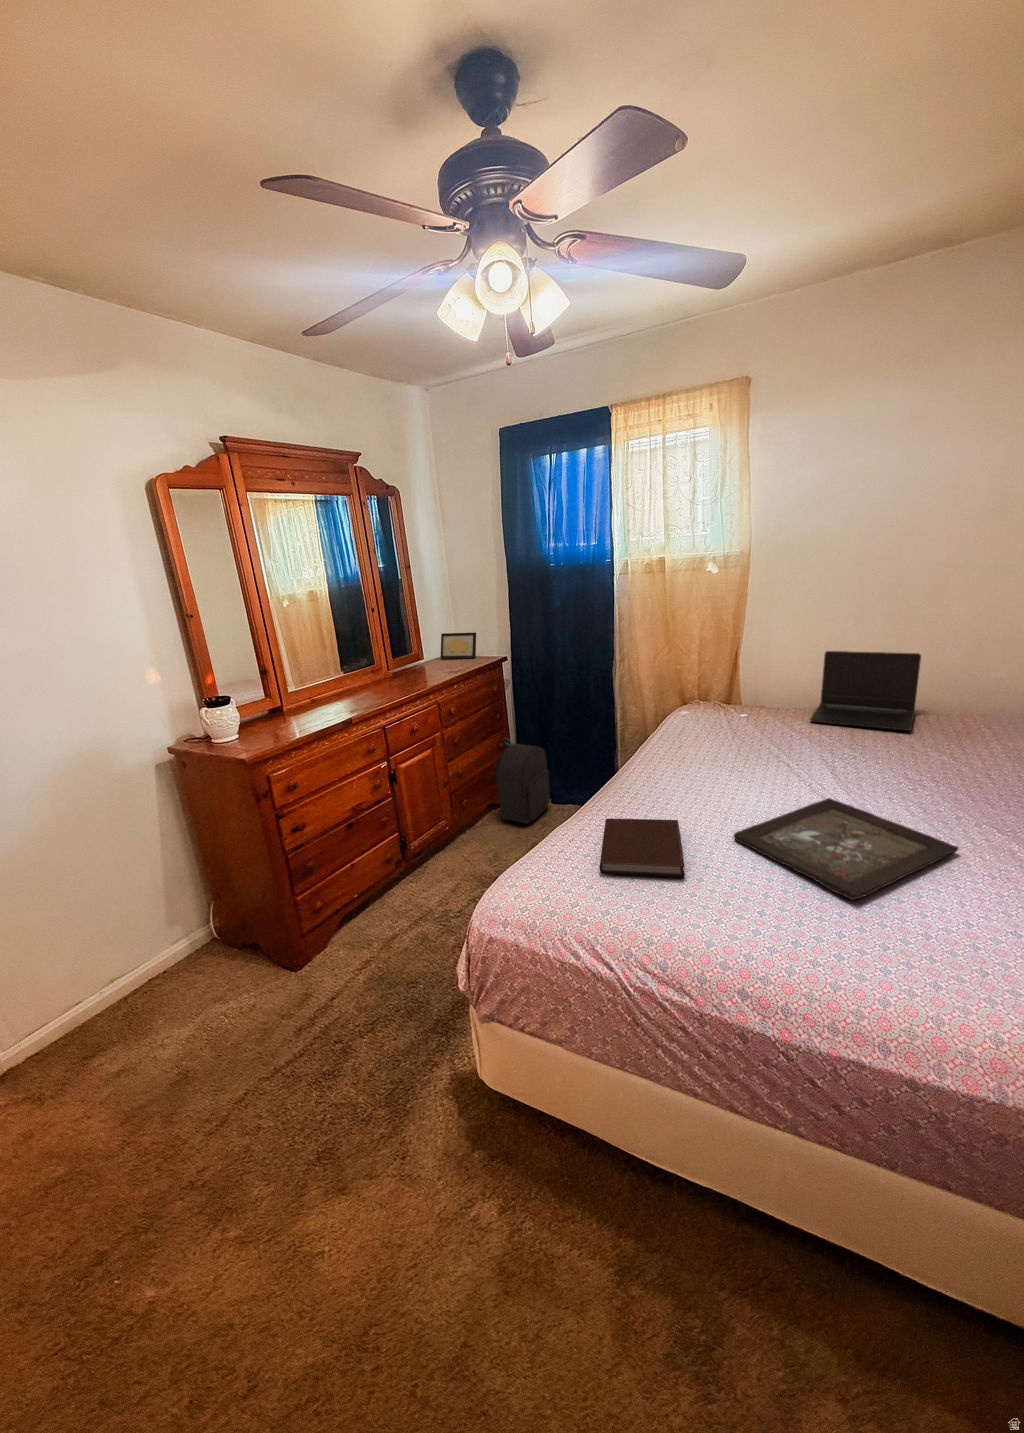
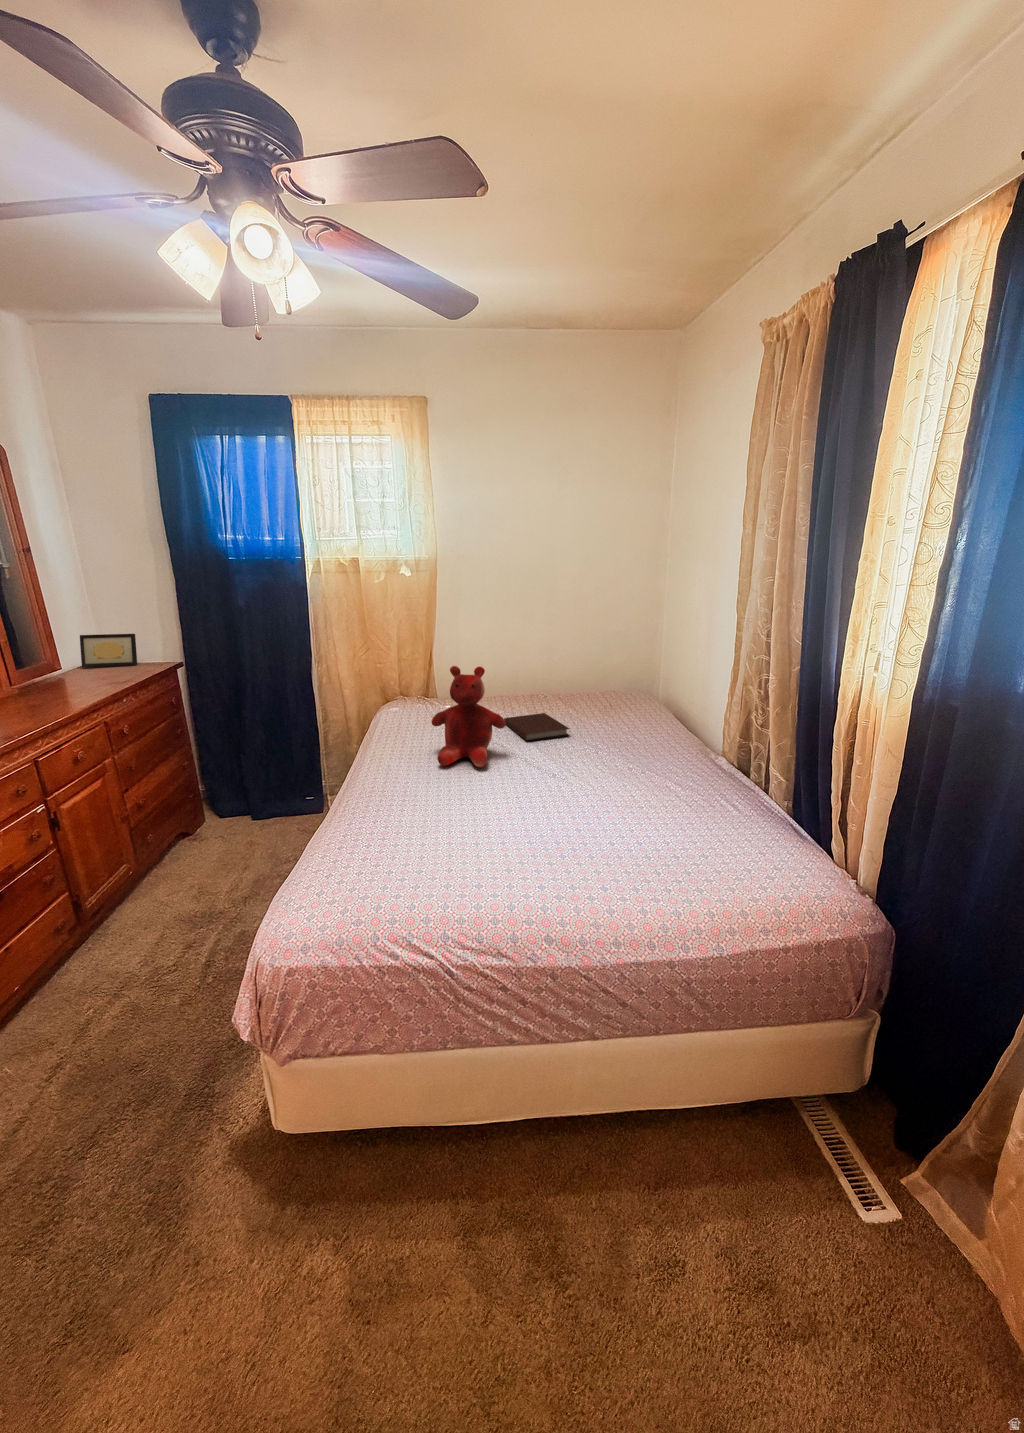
laptop: present [810,651,921,731] -> none [504,647,575,708]
teddy bear: none [698,669,787,785] -> present [431,666,506,767]
backpack: present [496,738,550,824] -> none [186,756,256,850]
tray: present [734,798,958,900] -> none [491,768,638,842]
notebook: present [600,819,685,878] -> present [504,713,569,741]

